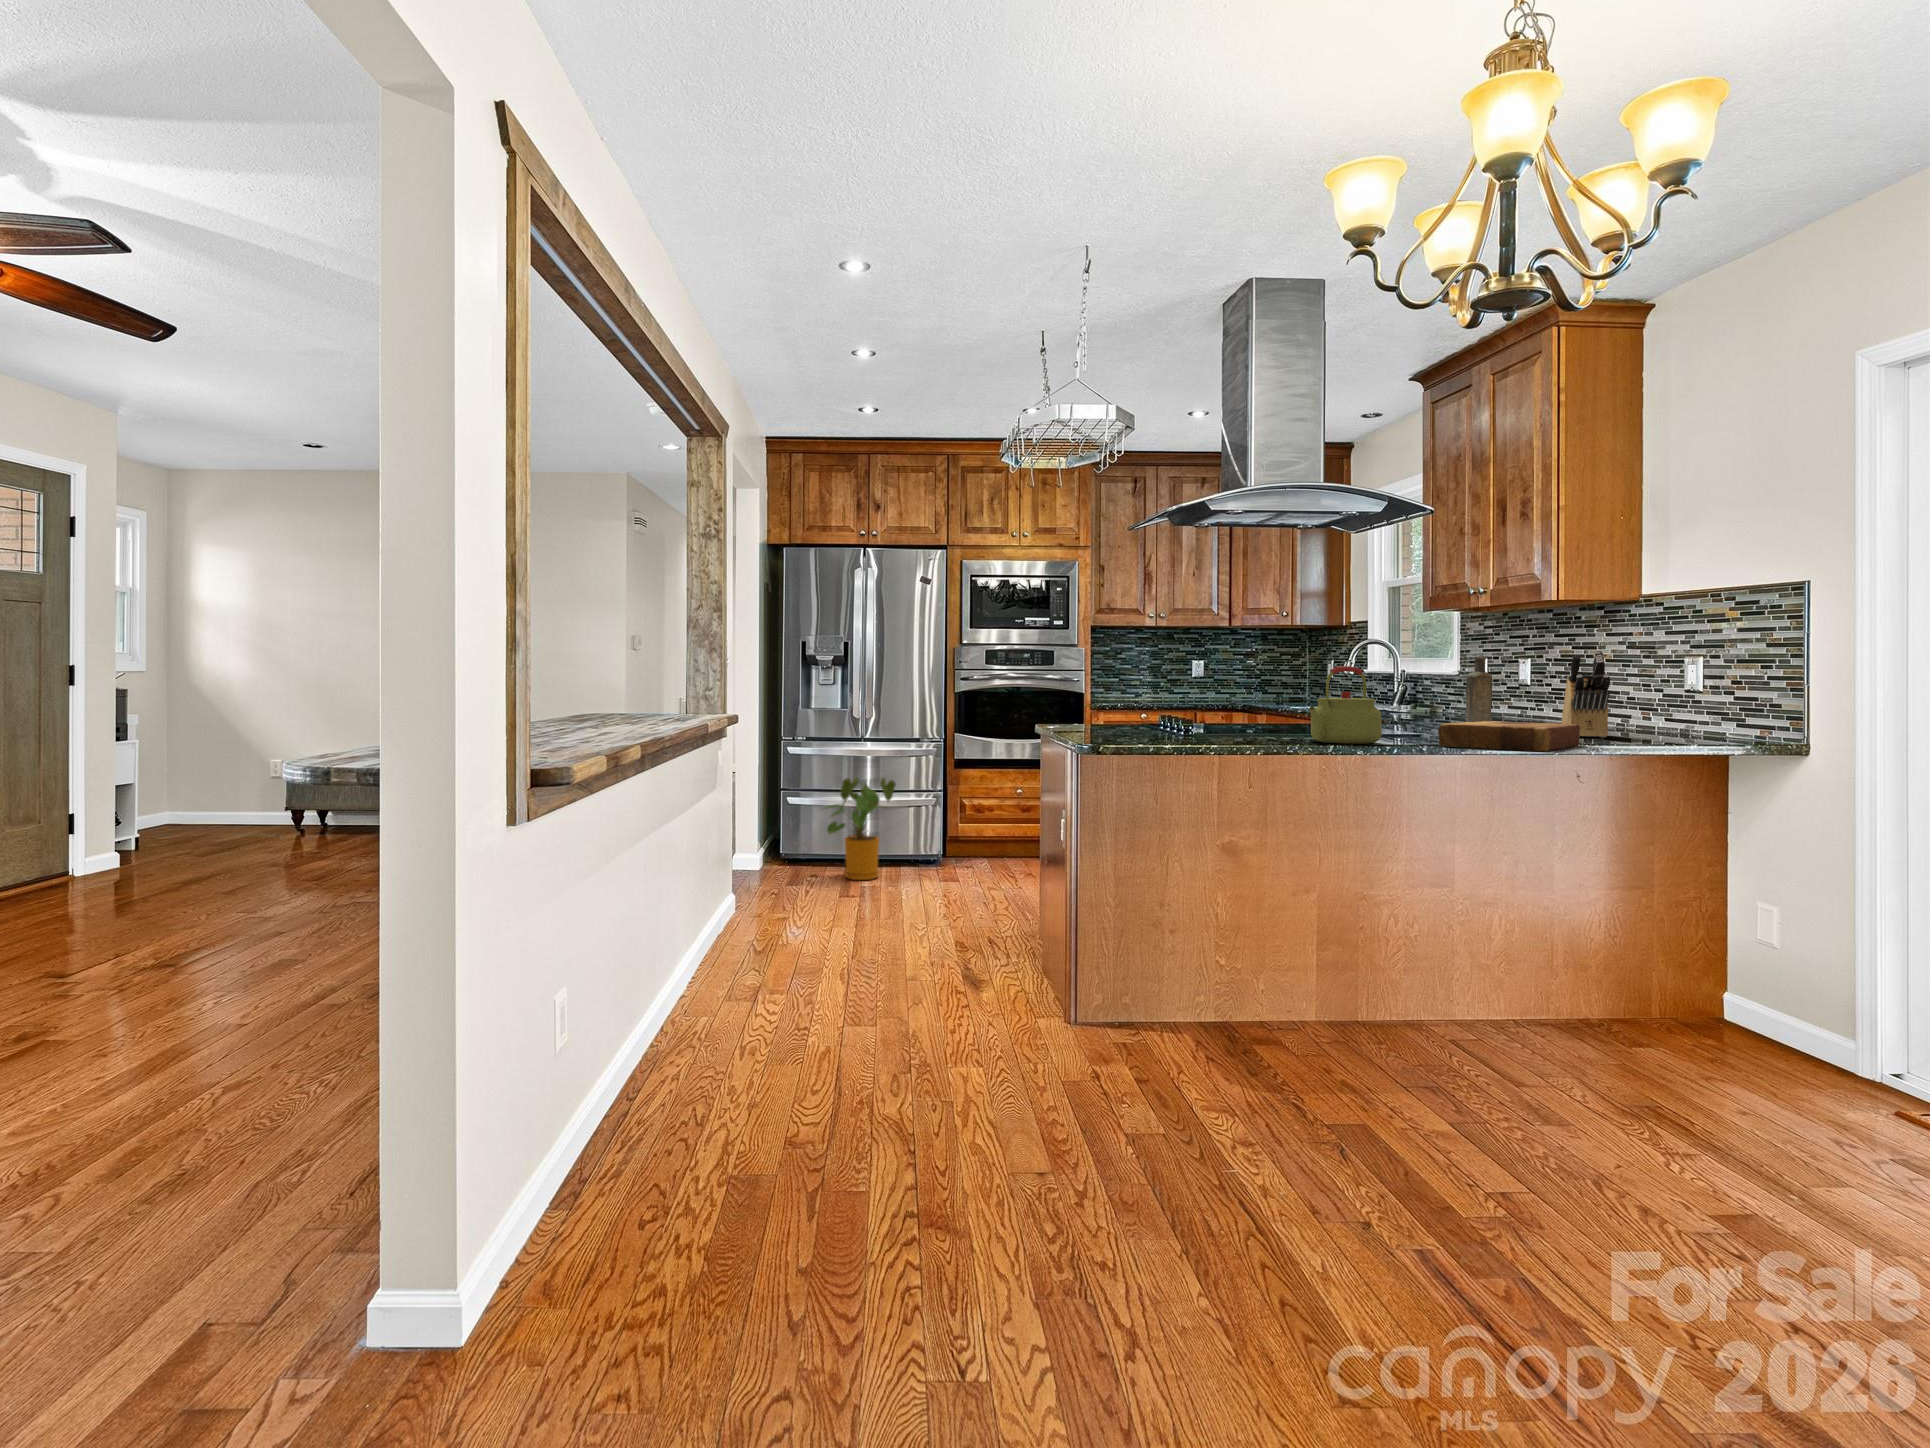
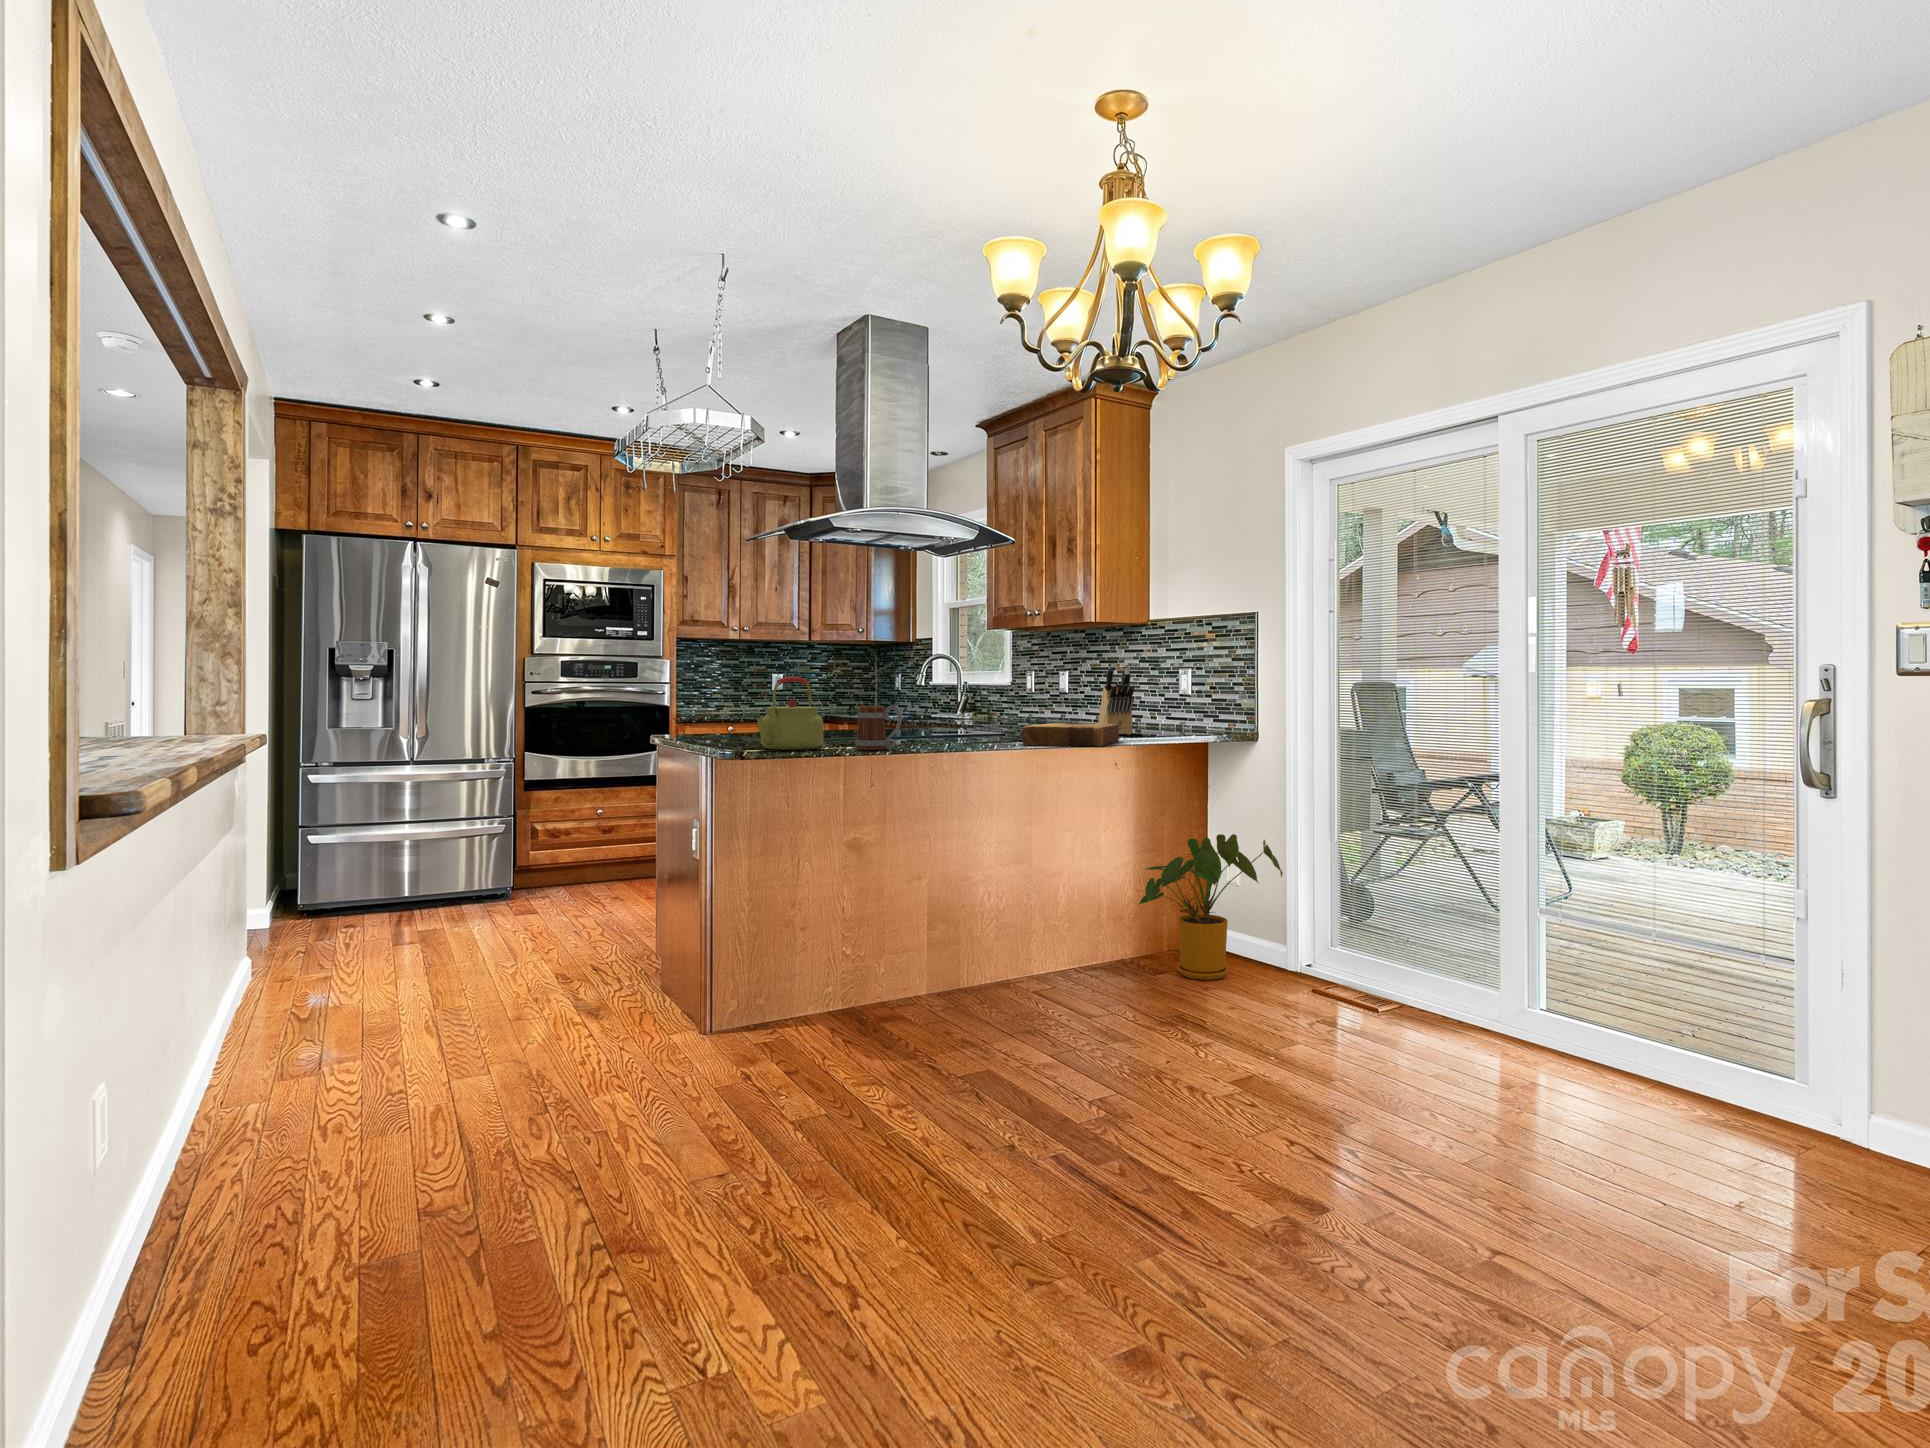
bottle: present [1465,657,1492,722] -> none [1018,669,1043,728]
kettle: present [1309,666,1382,744] -> present [756,677,823,750]
mug: none [1233,697,1286,745] -> present [855,705,902,750]
house plant: present [825,777,896,880] -> present [1139,834,1283,980]

